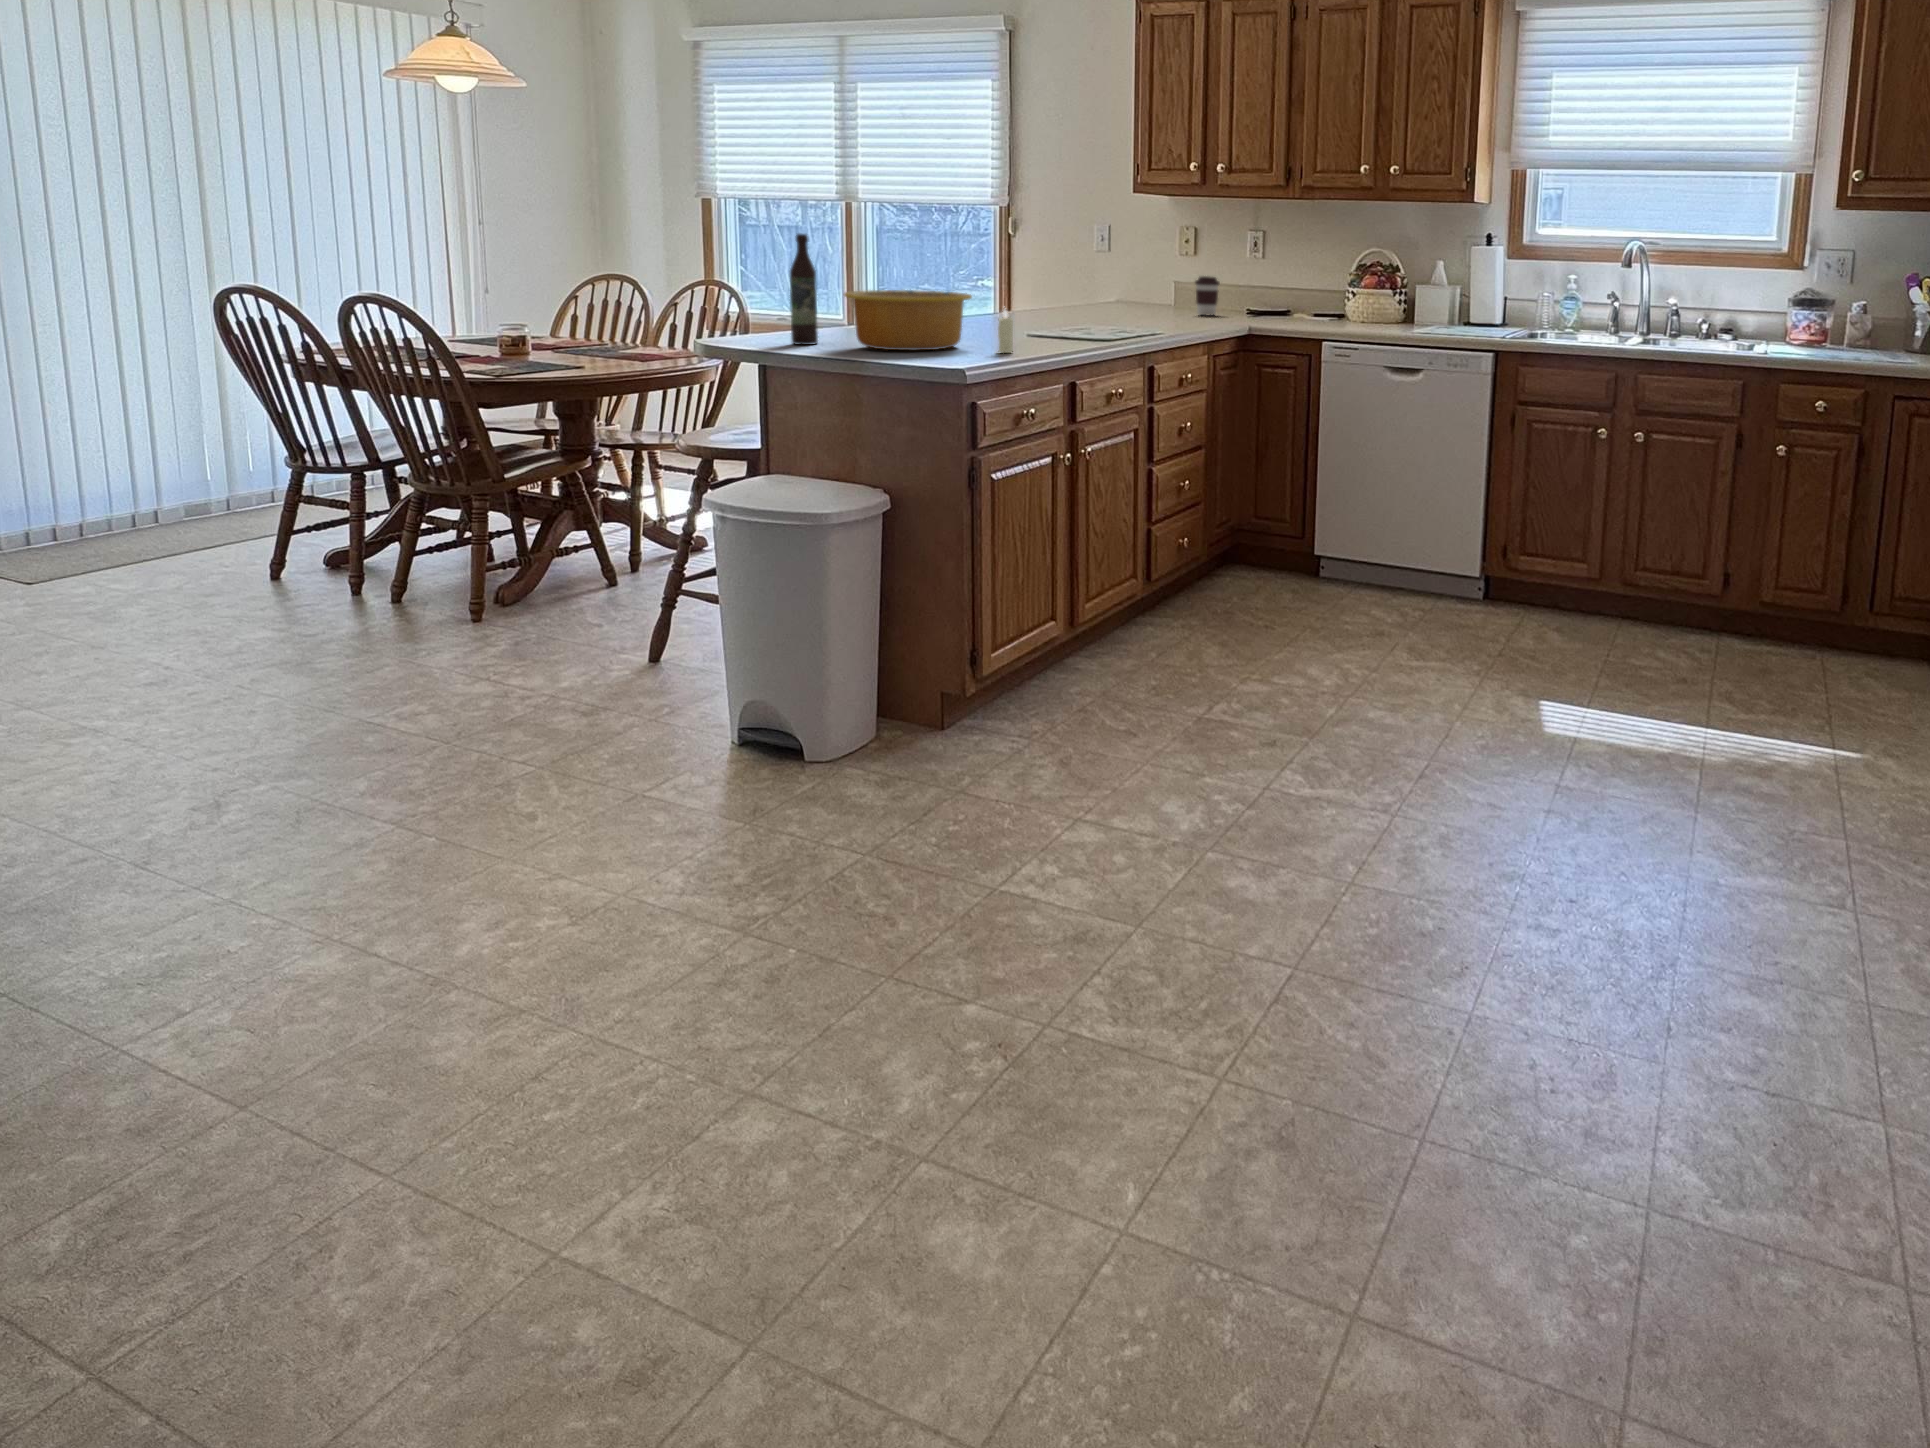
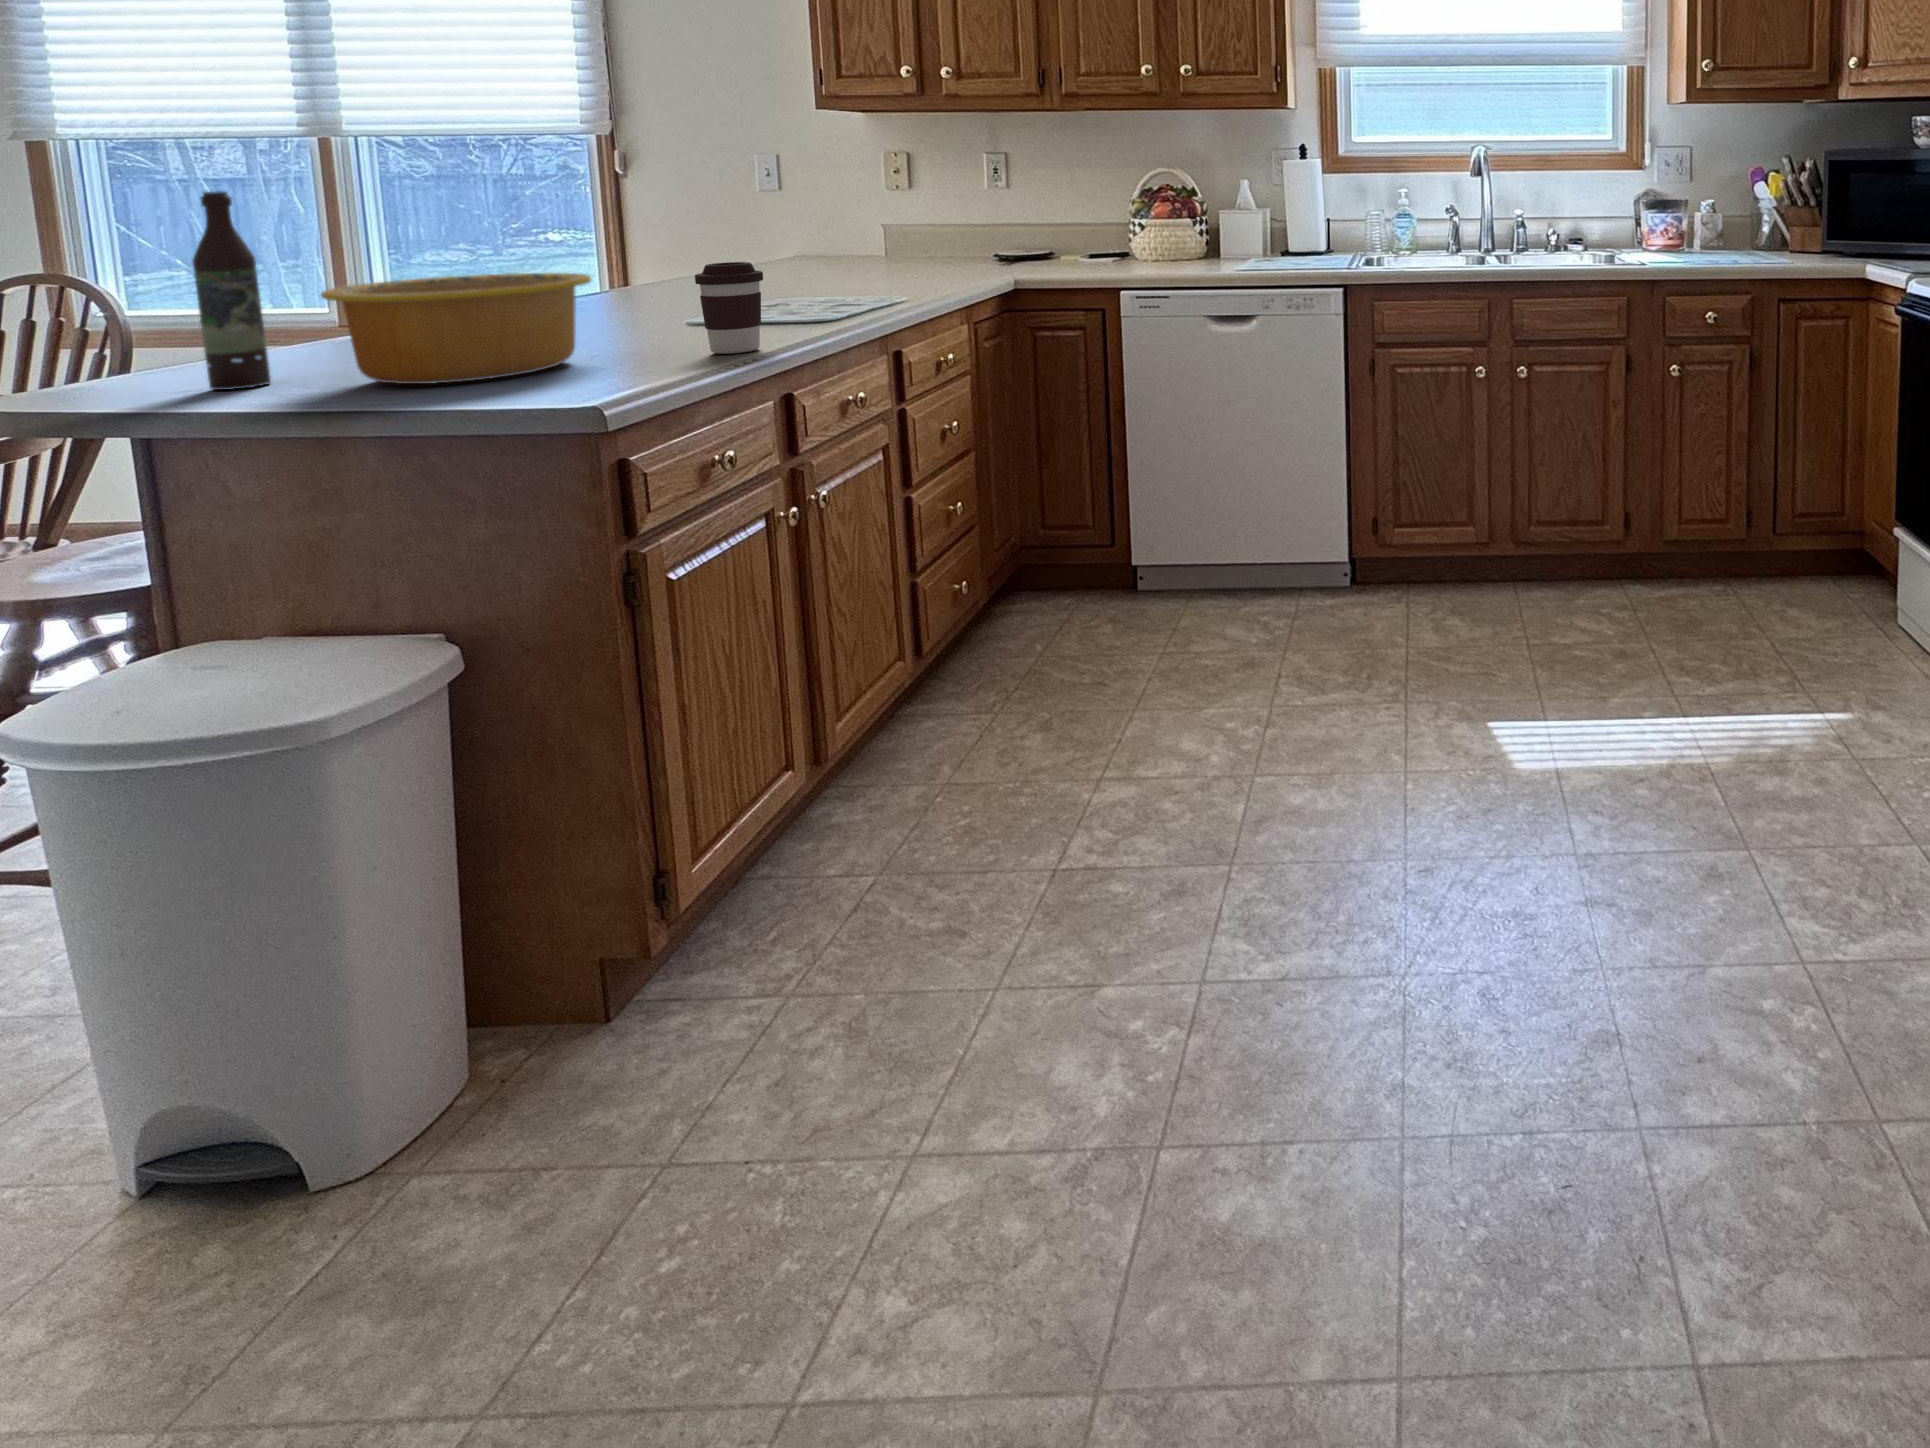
coffee cup: present [1195,276,1220,315] -> present [695,262,763,354]
candle: present [998,310,1013,353] -> none [647,292,682,368]

